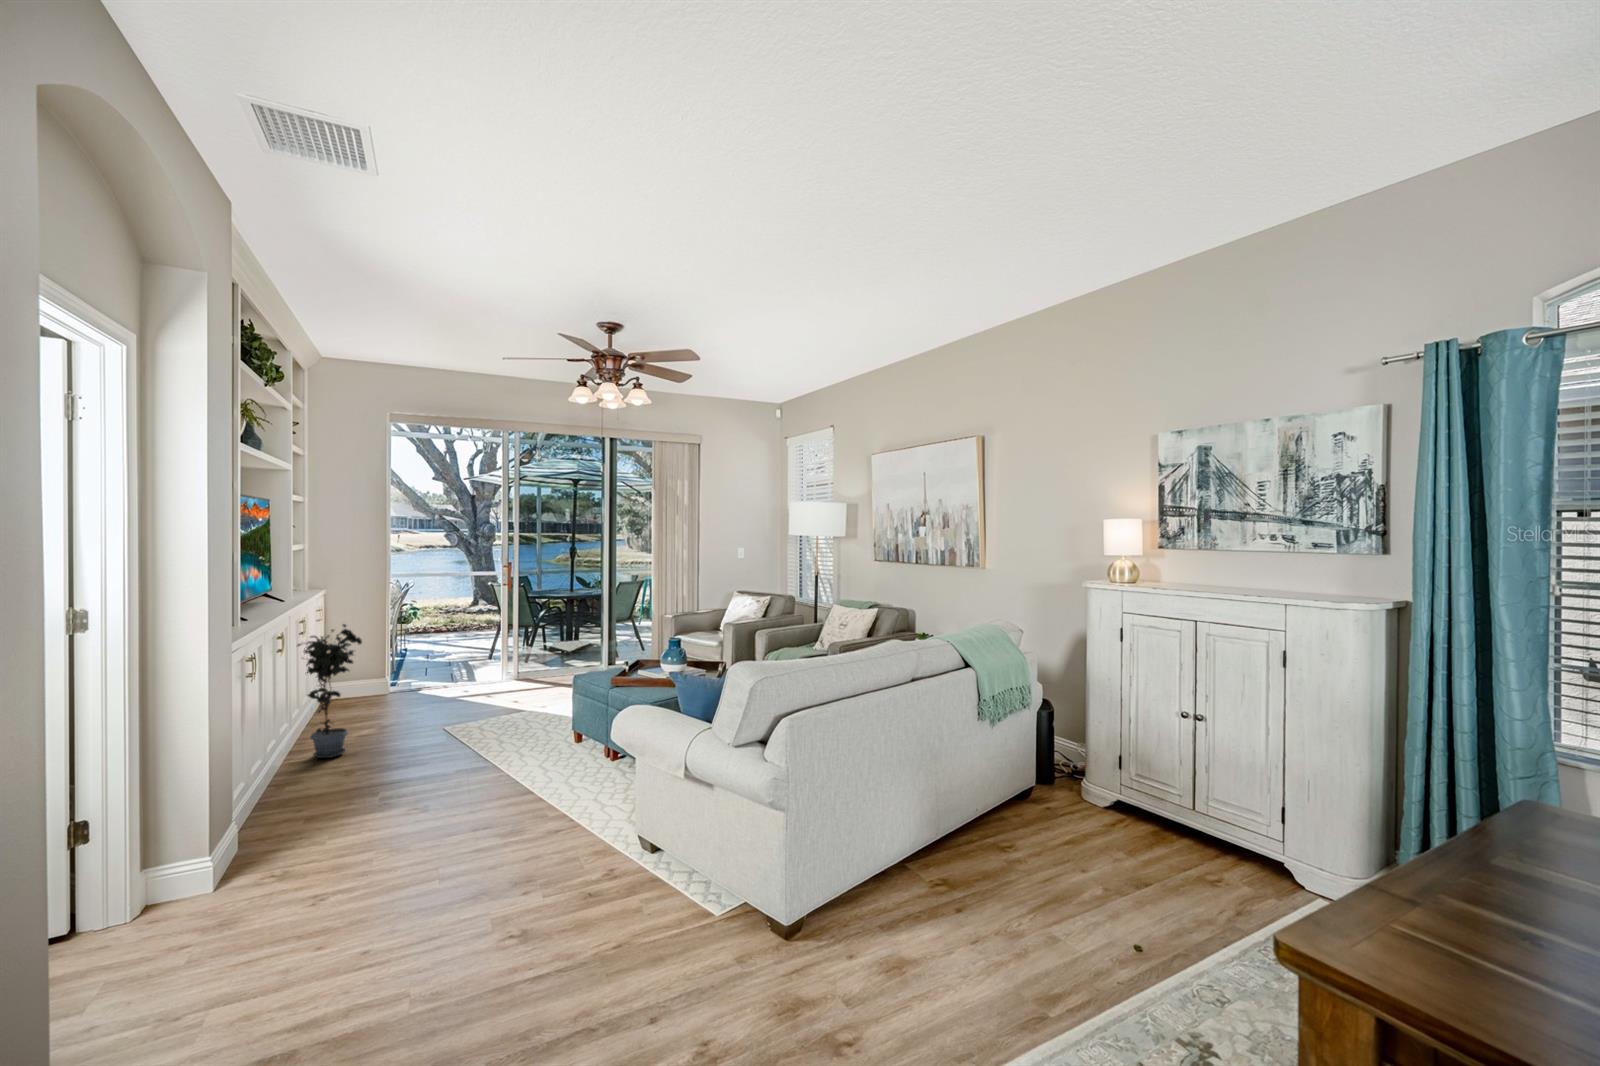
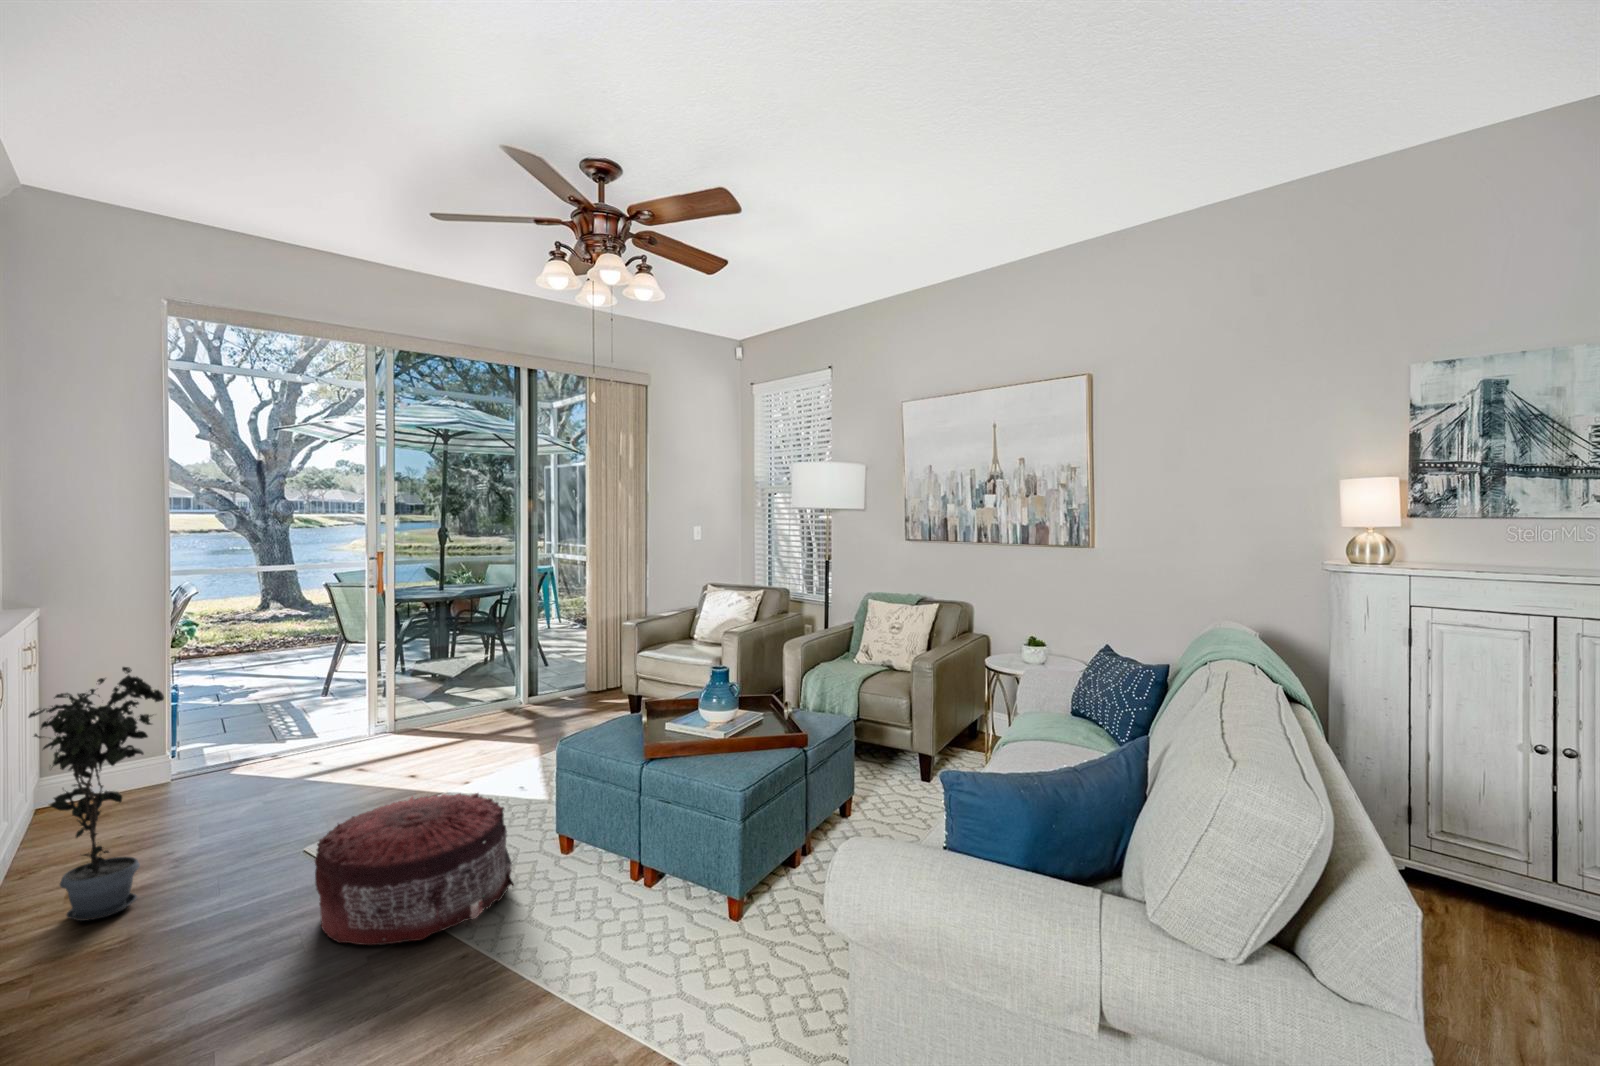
pouf: none [422,708,531,781] -> present [315,793,513,945]

